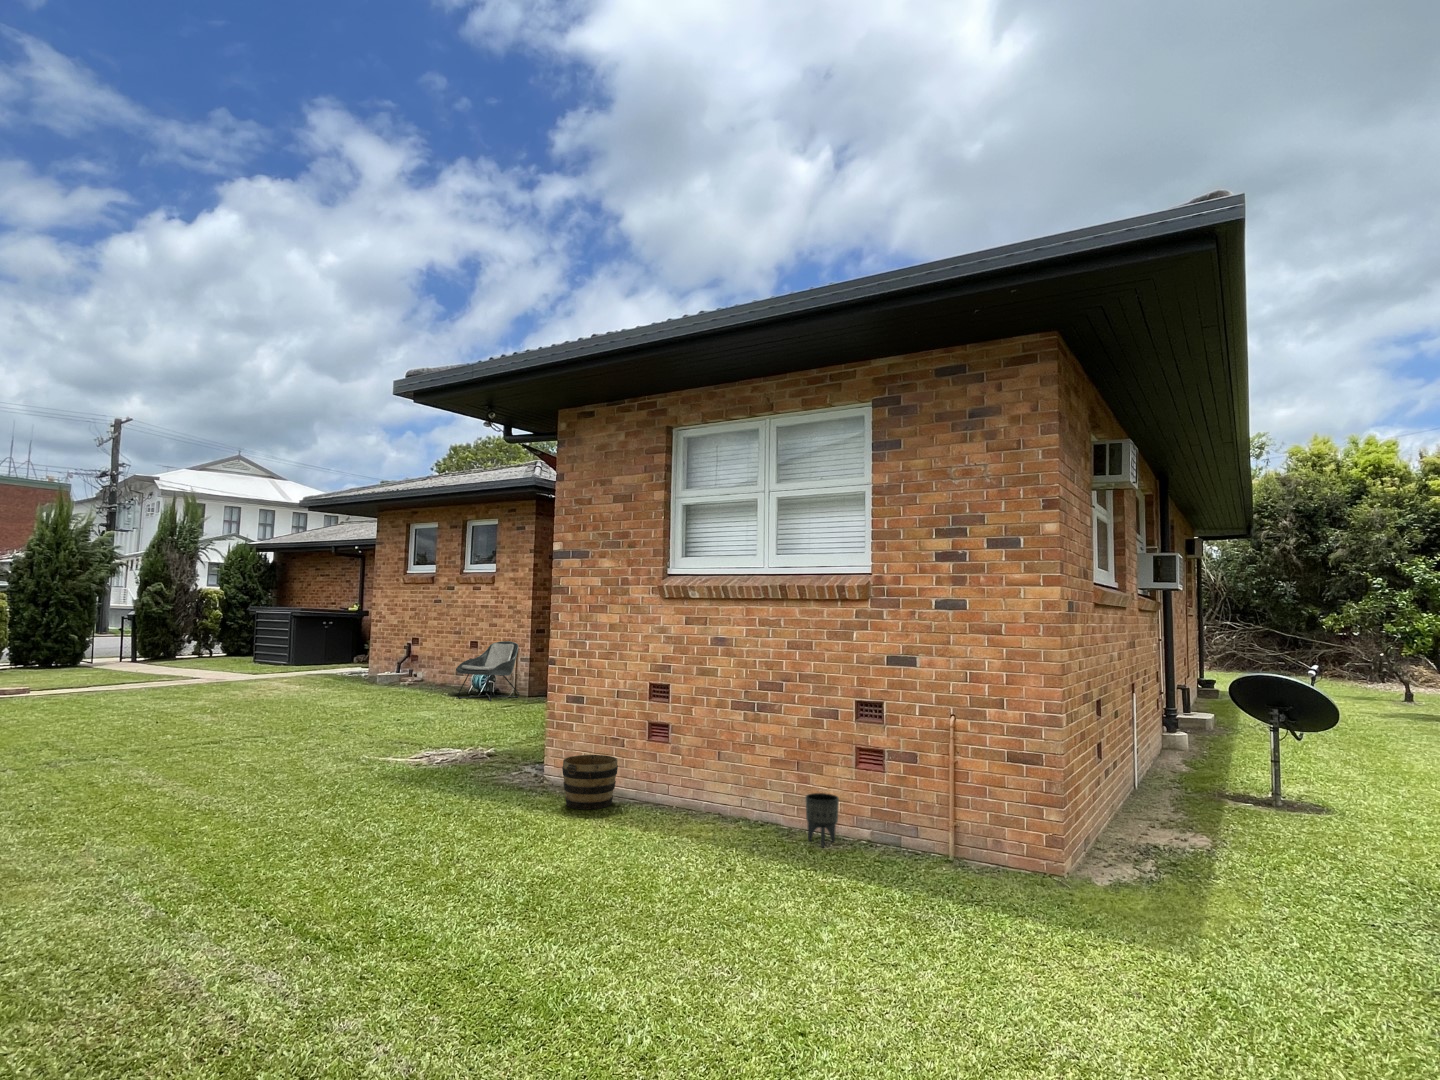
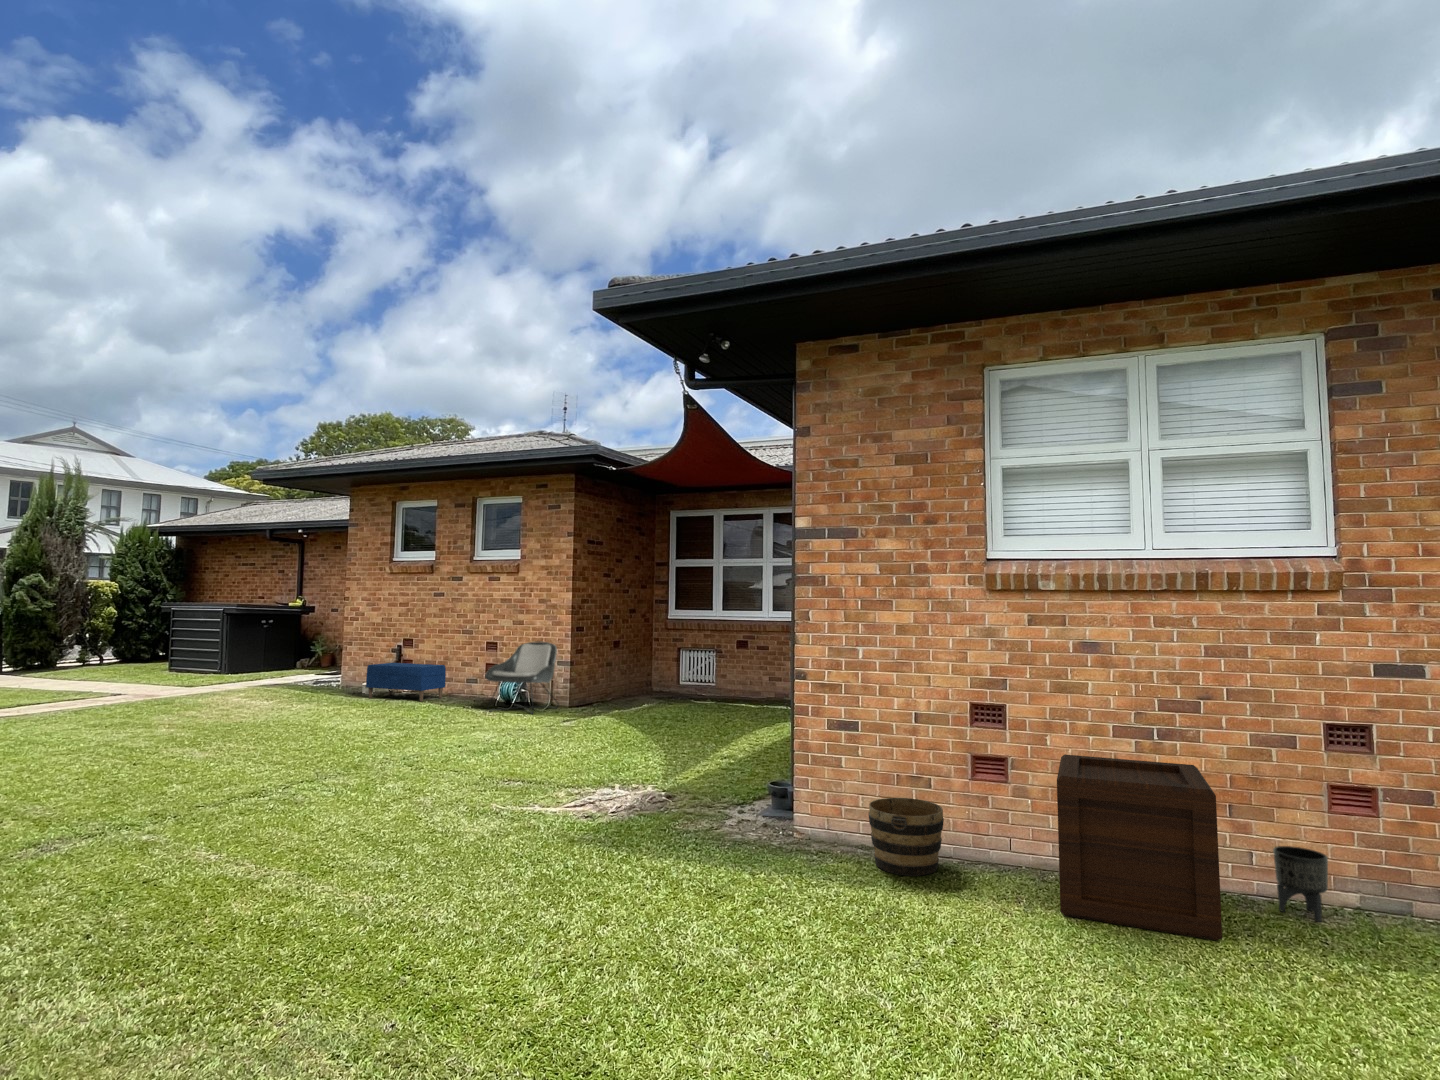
bench: none [379,658,441,690] -> present [366,663,446,702]
wooden crate: none [638,723,775,852] -> present [1057,754,1222,940]

